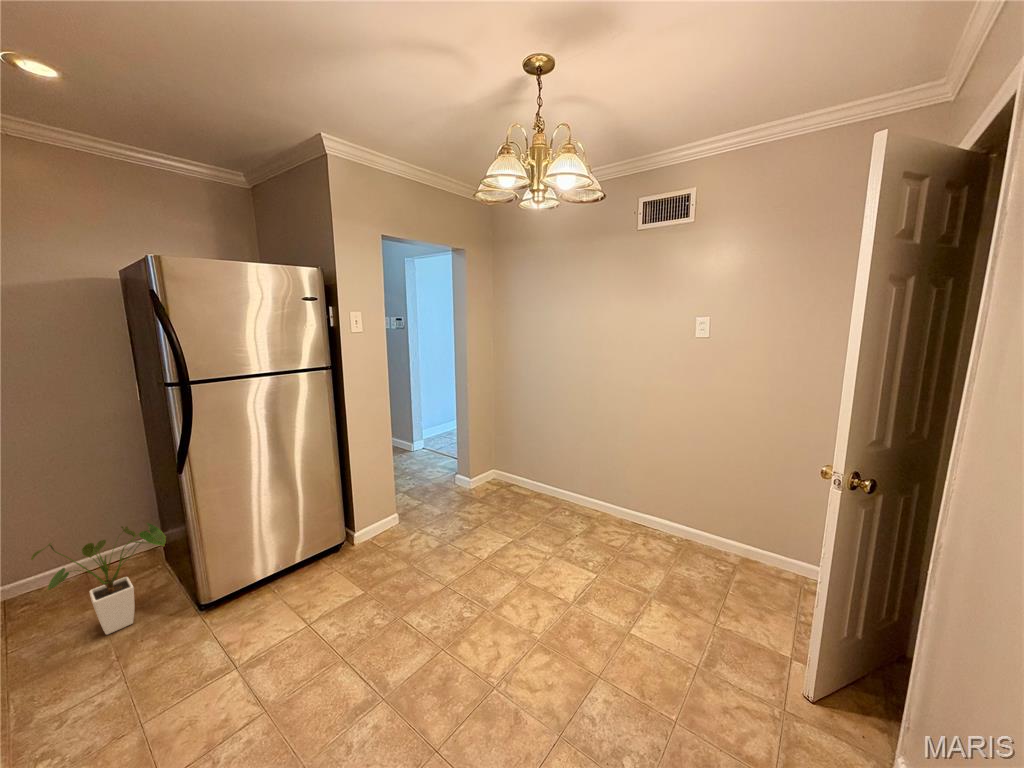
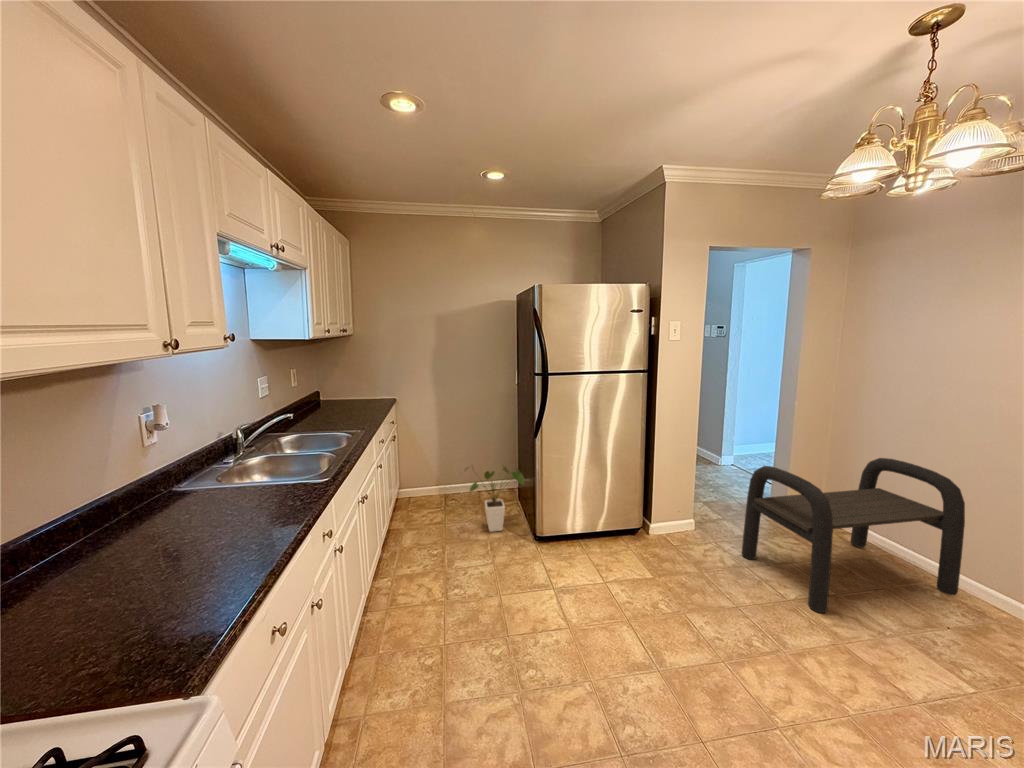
bench: none [443,420,576,560] -> present [742,458,965,613]

